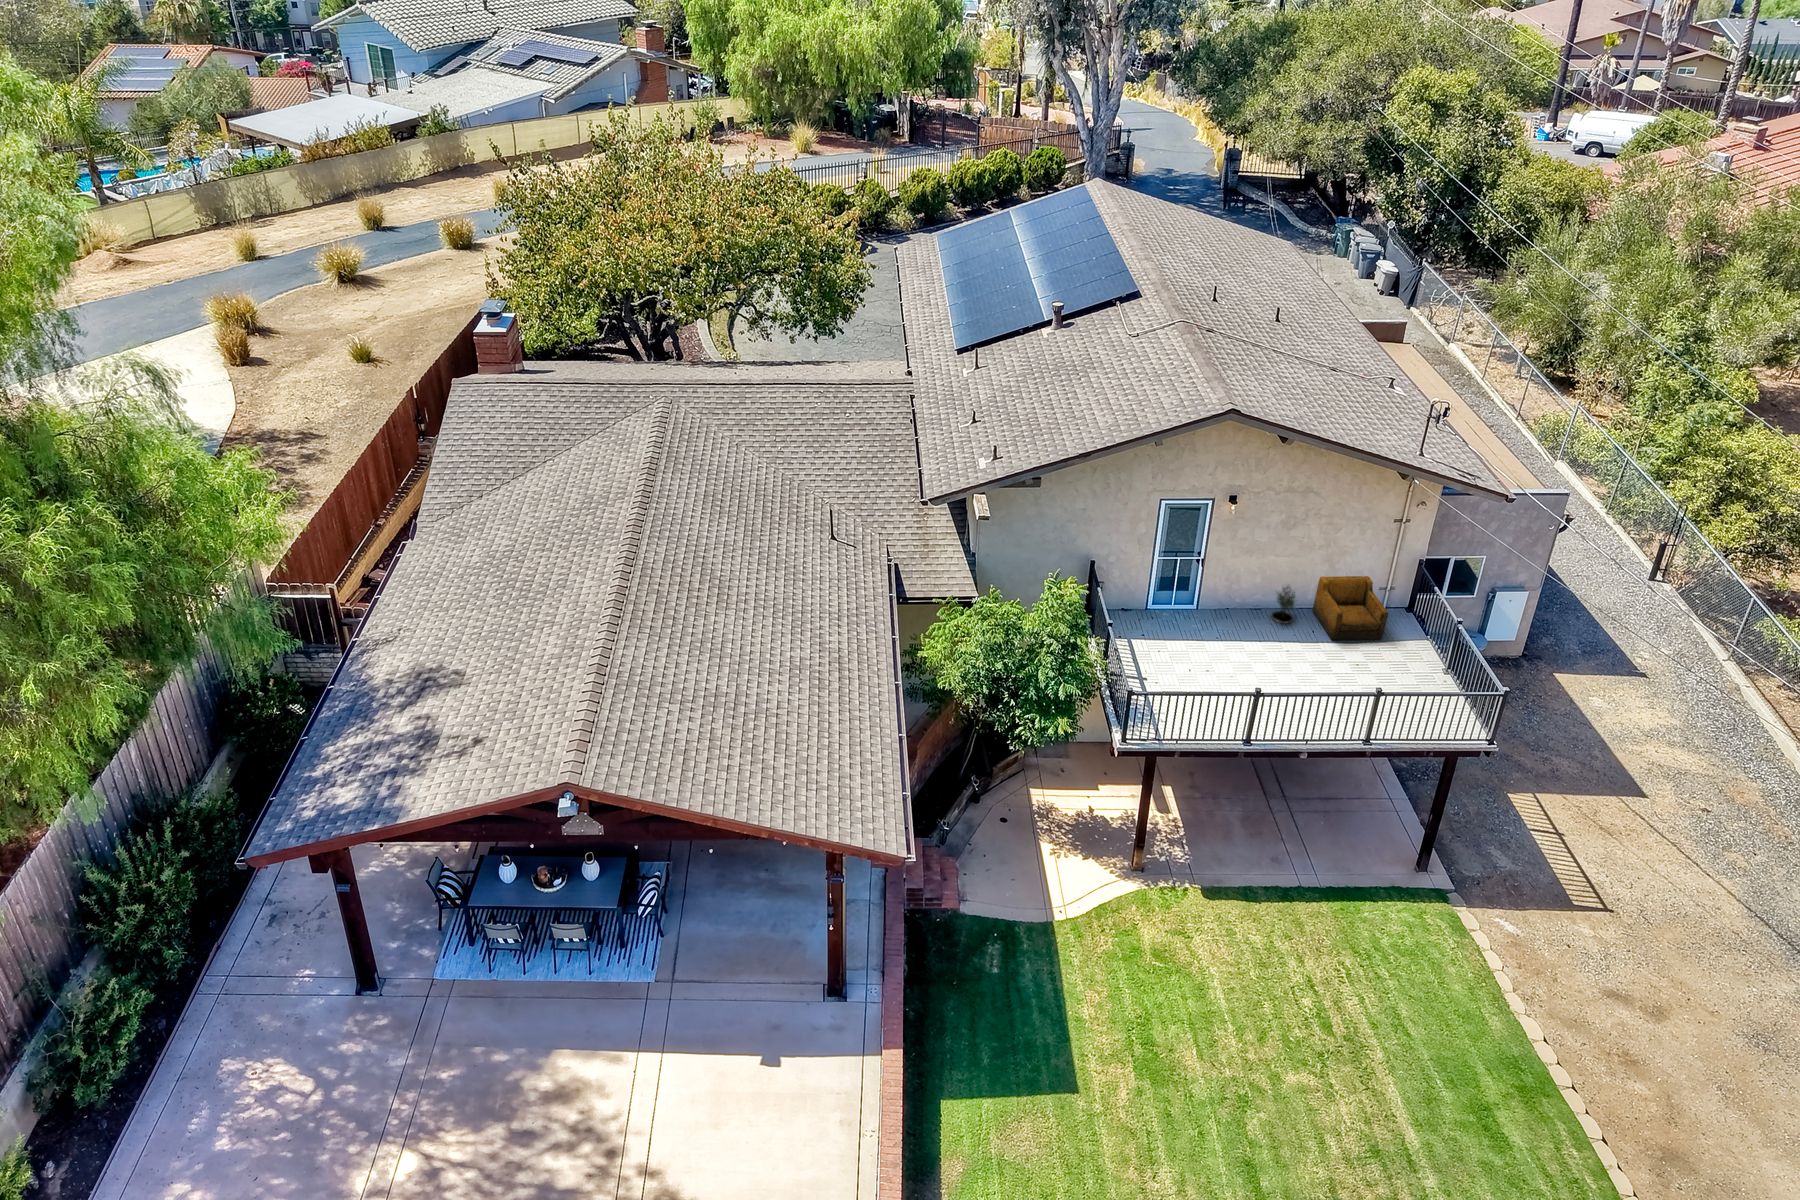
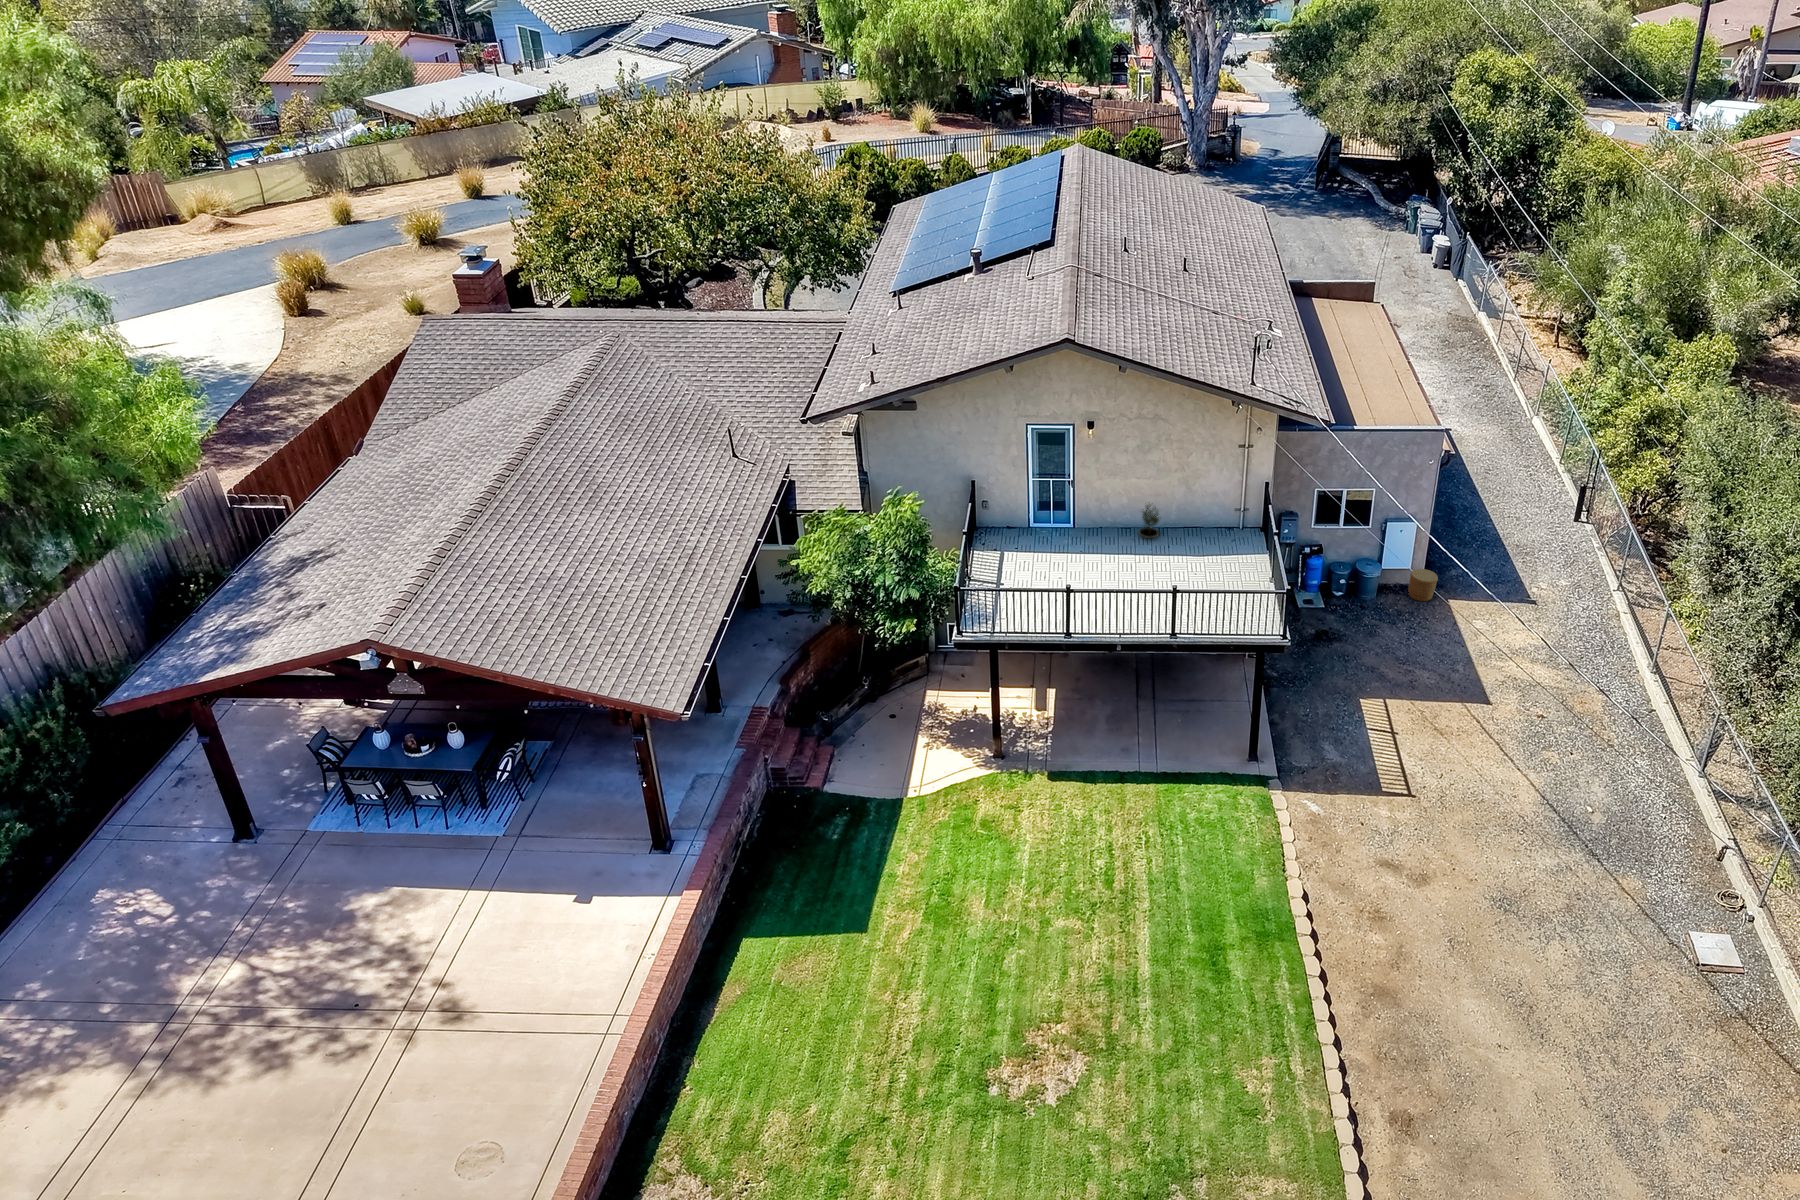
armchair: present [1312,576,1388,640] -> none [1179,496,1235,553]
woven basket: none [1514,644,1549,679] -> present [1408,569,1438,601]

